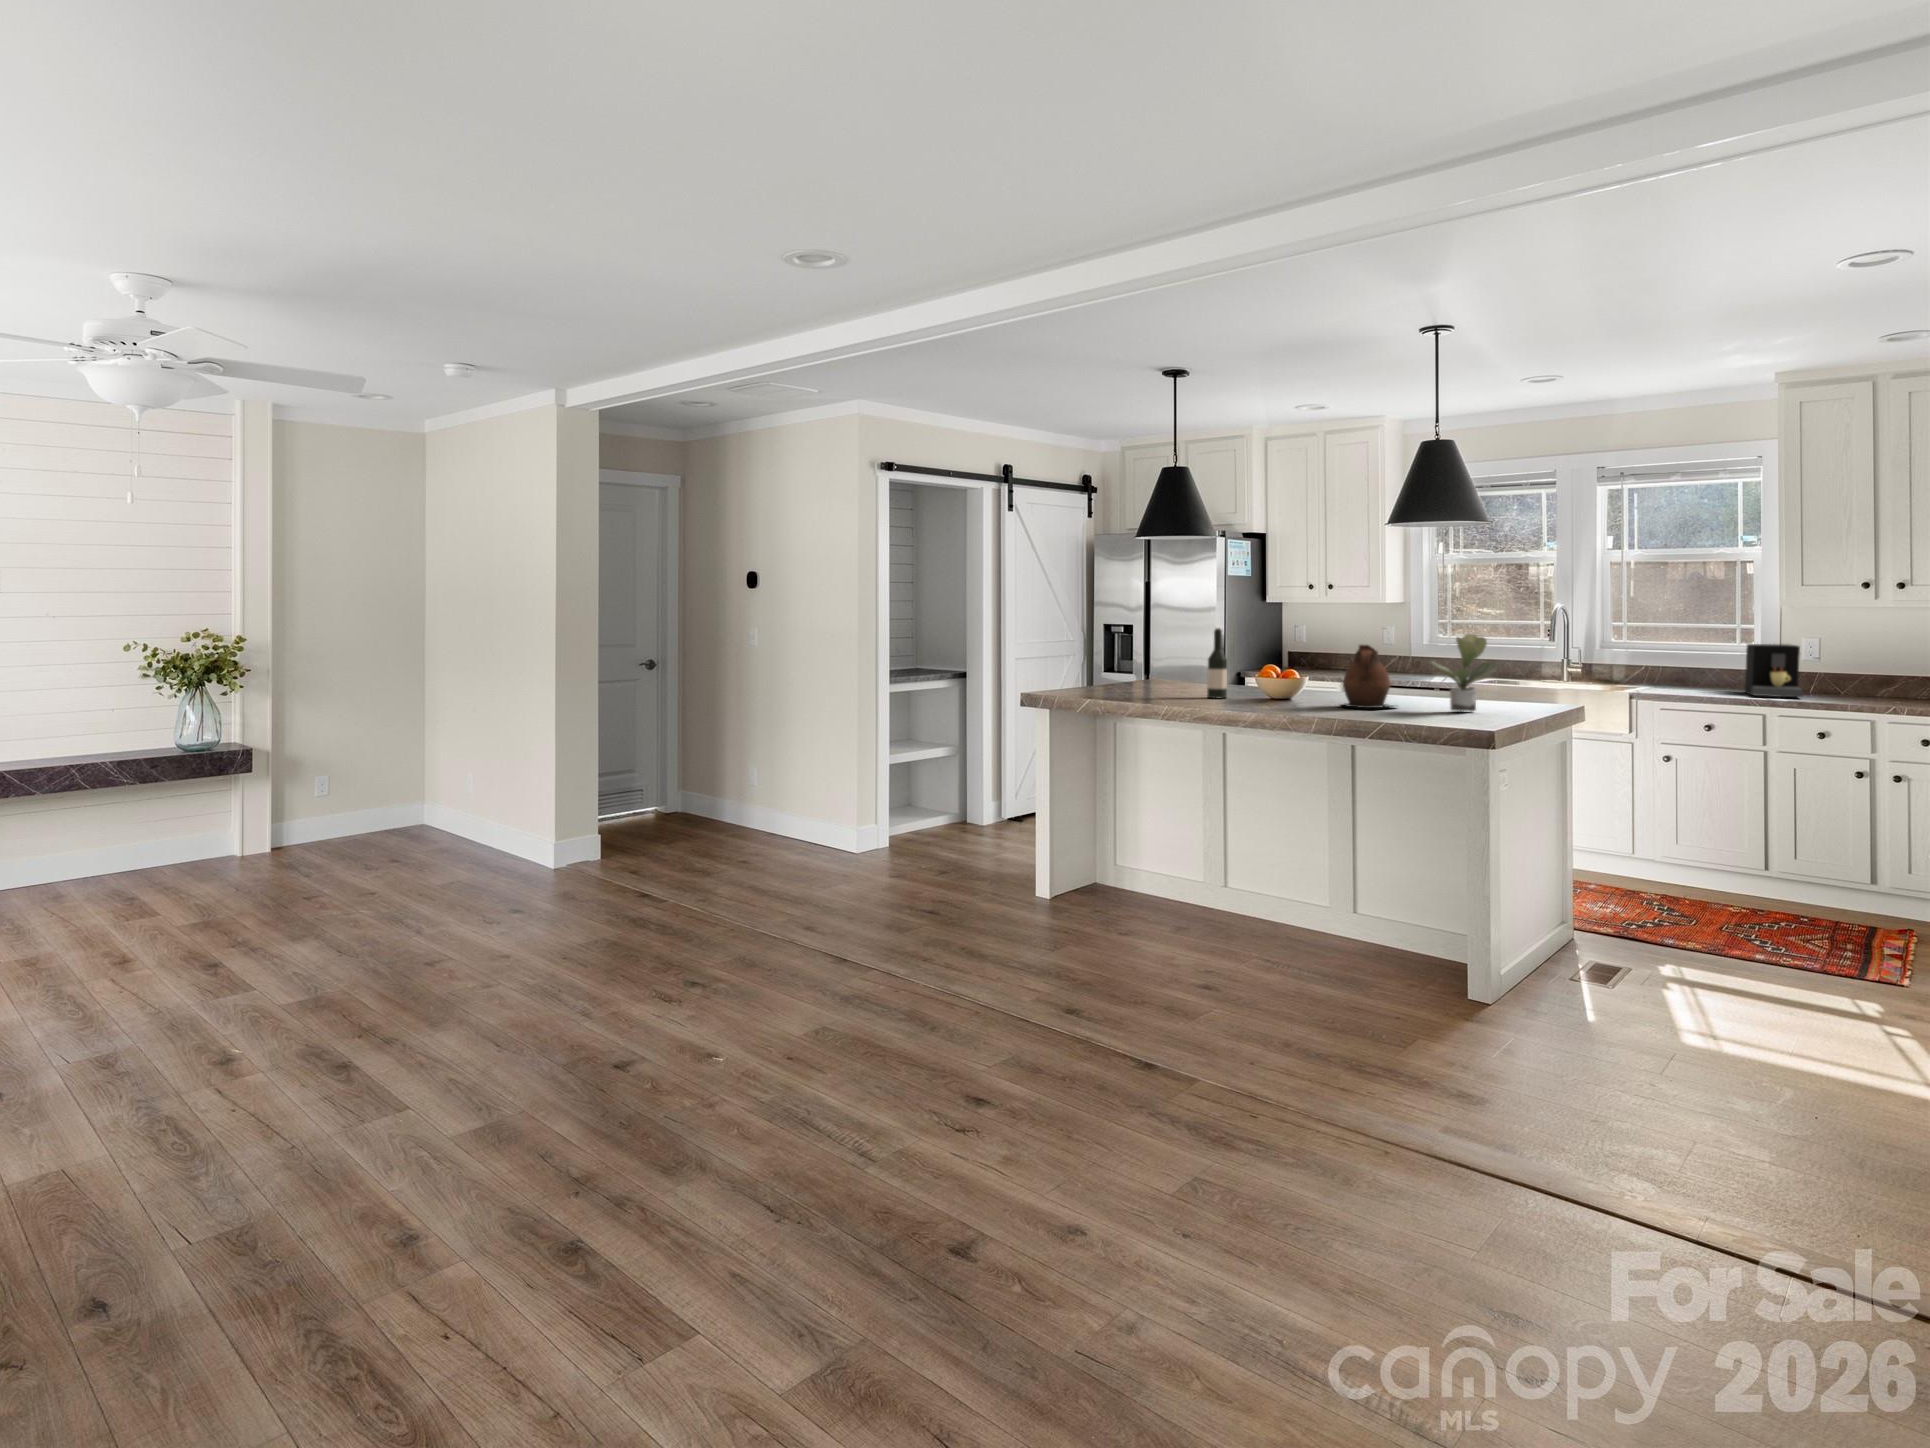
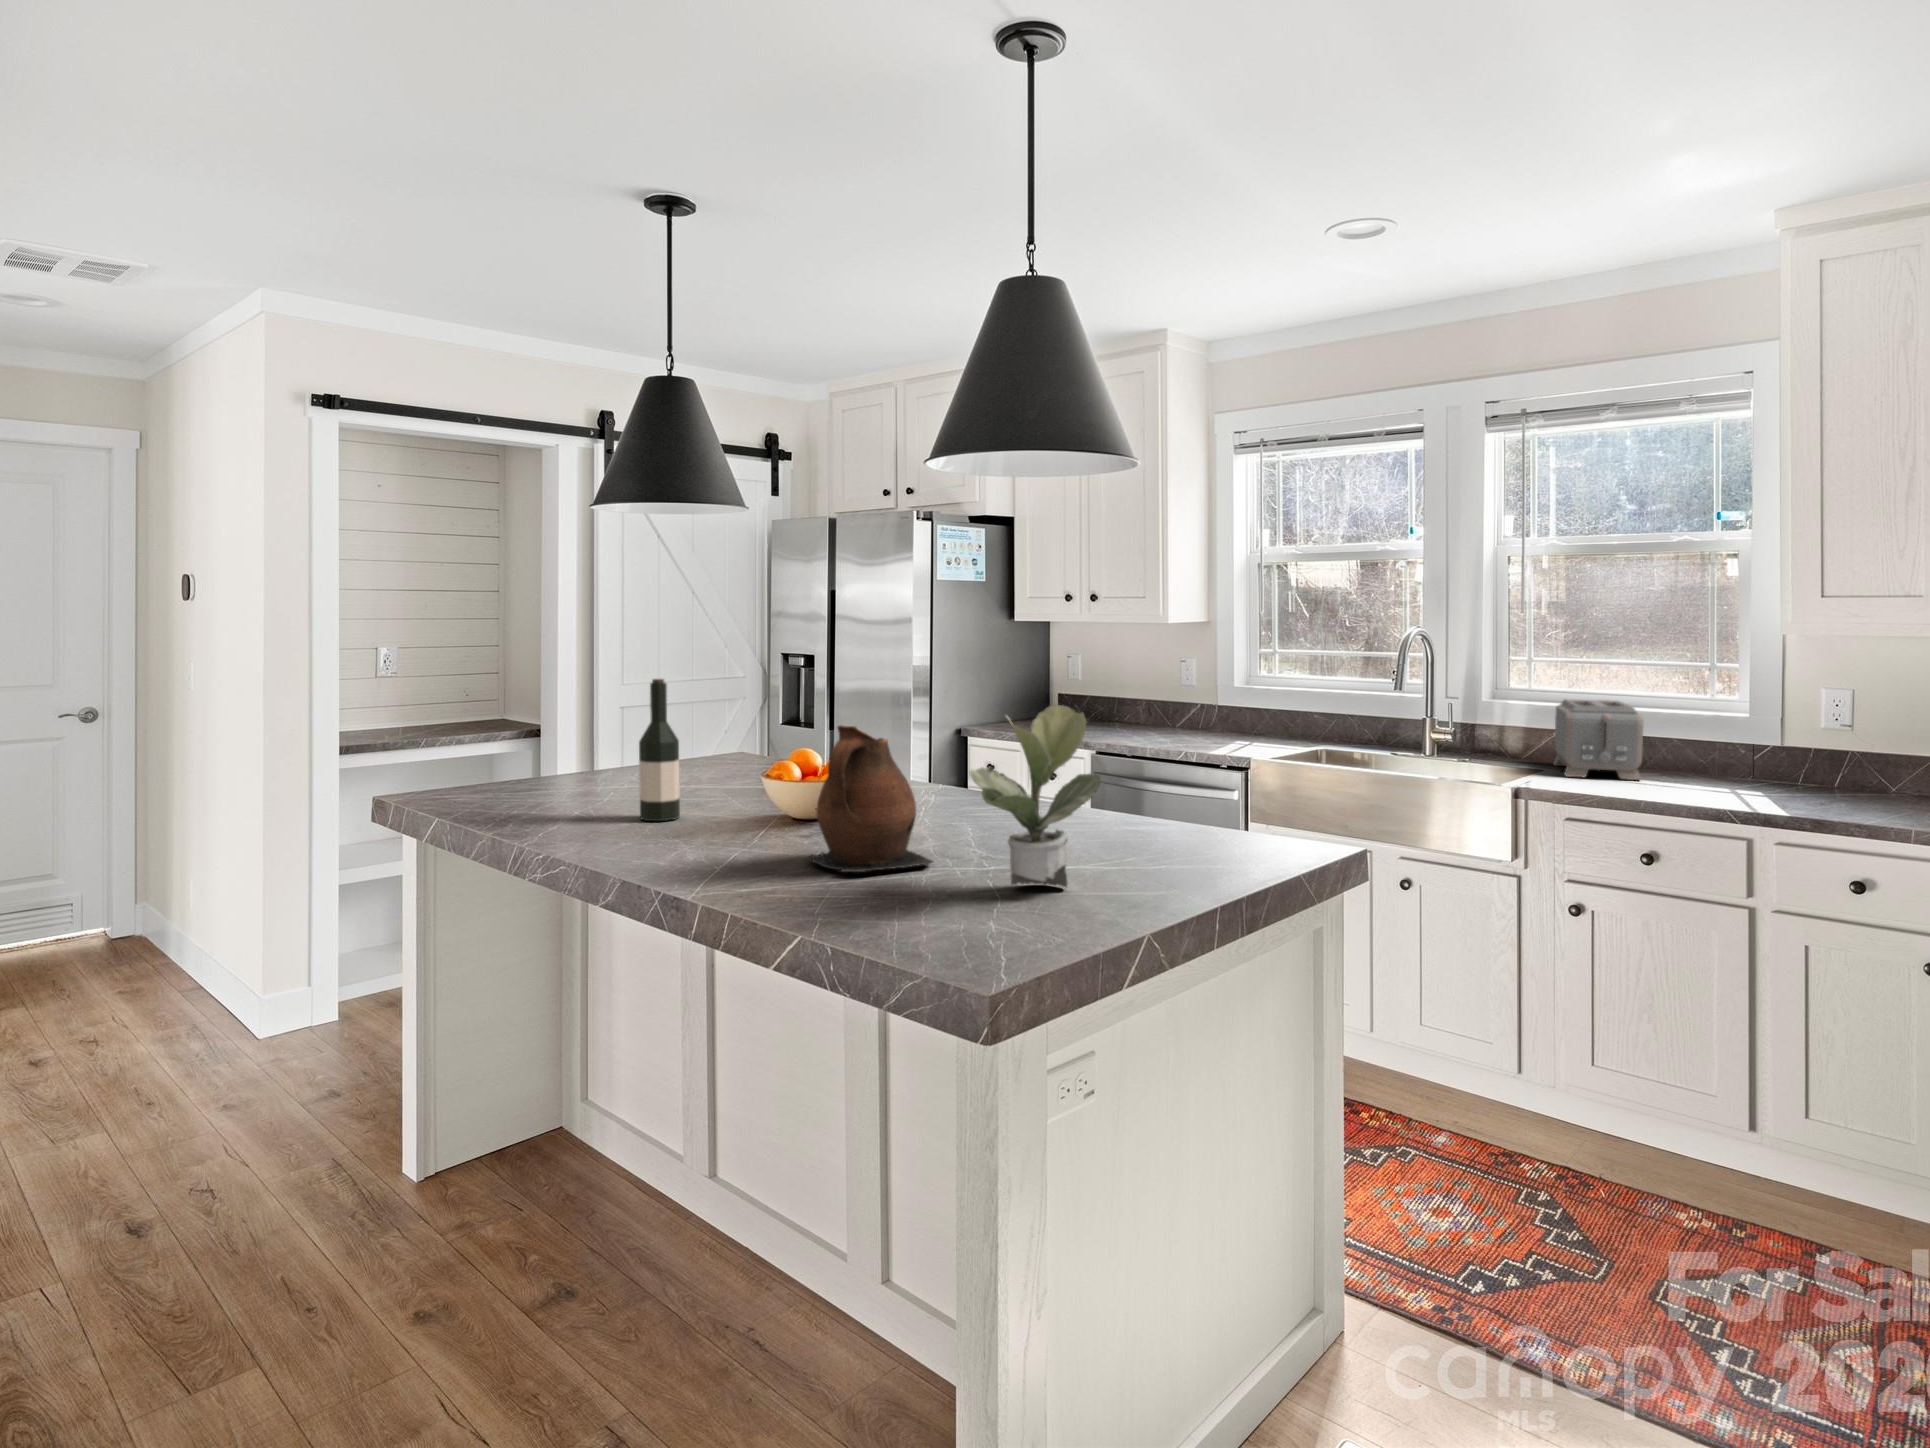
coffee maker: present [1745,644,1803,697] -> none [1718,699,1822,805]
toaster: none [1643,647,1701,690] -> present [1554,699,1643,780]

